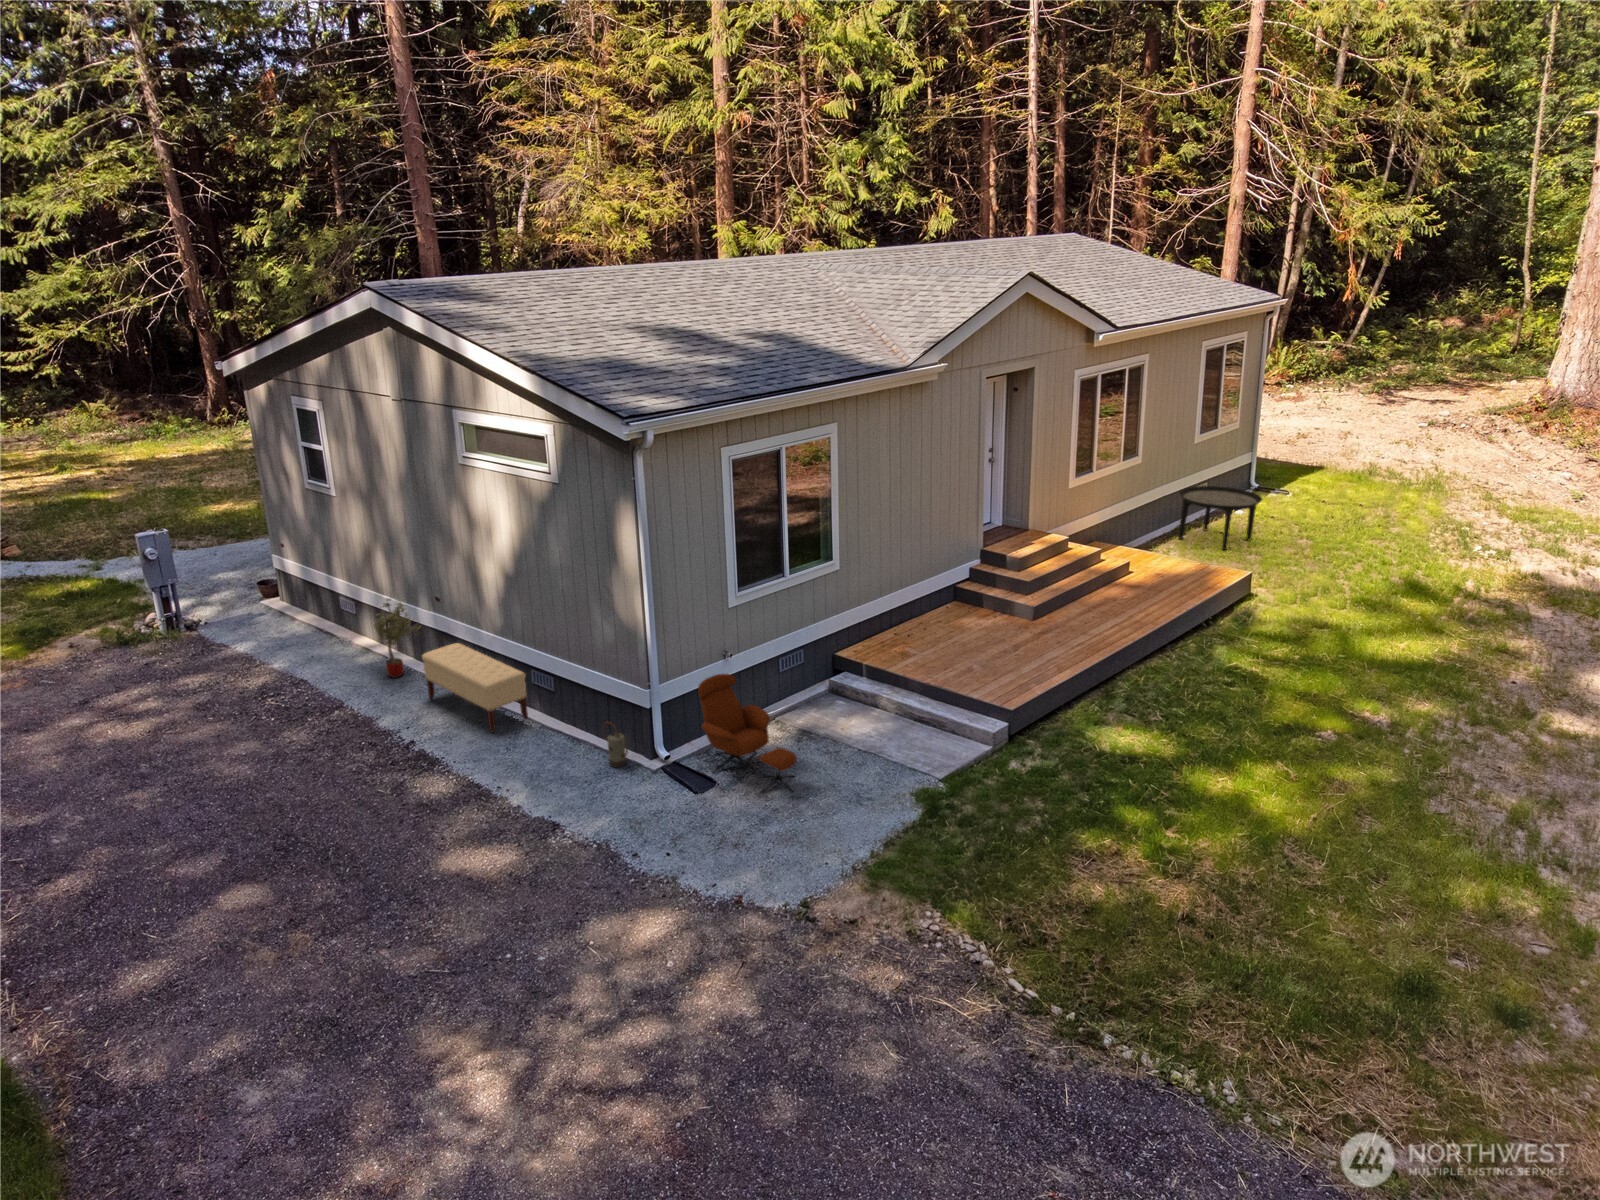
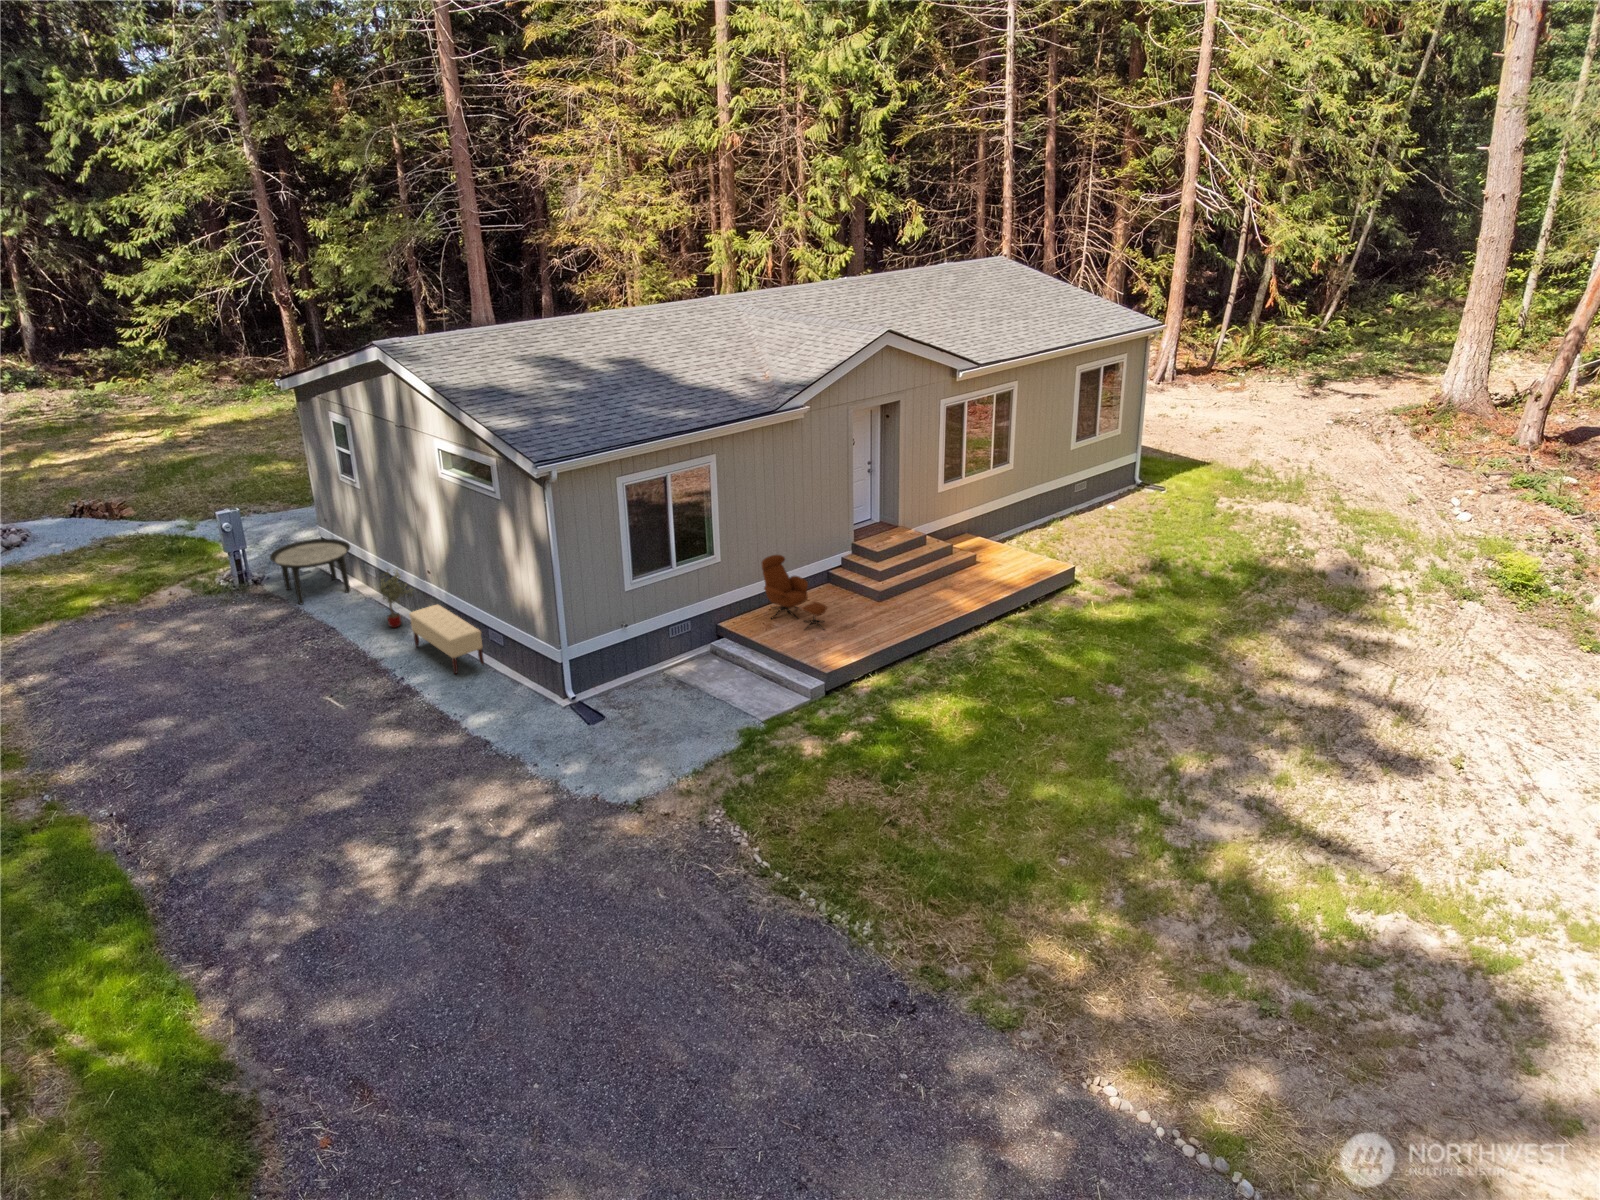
round table: present [1178,486,1262,550] -> present [270,539,351,604]
lounge chair: present [698,674,797,790] -> present [762,555,827,627]
watering can: present [602,722,629,767] -> none [529,671,546,704]

